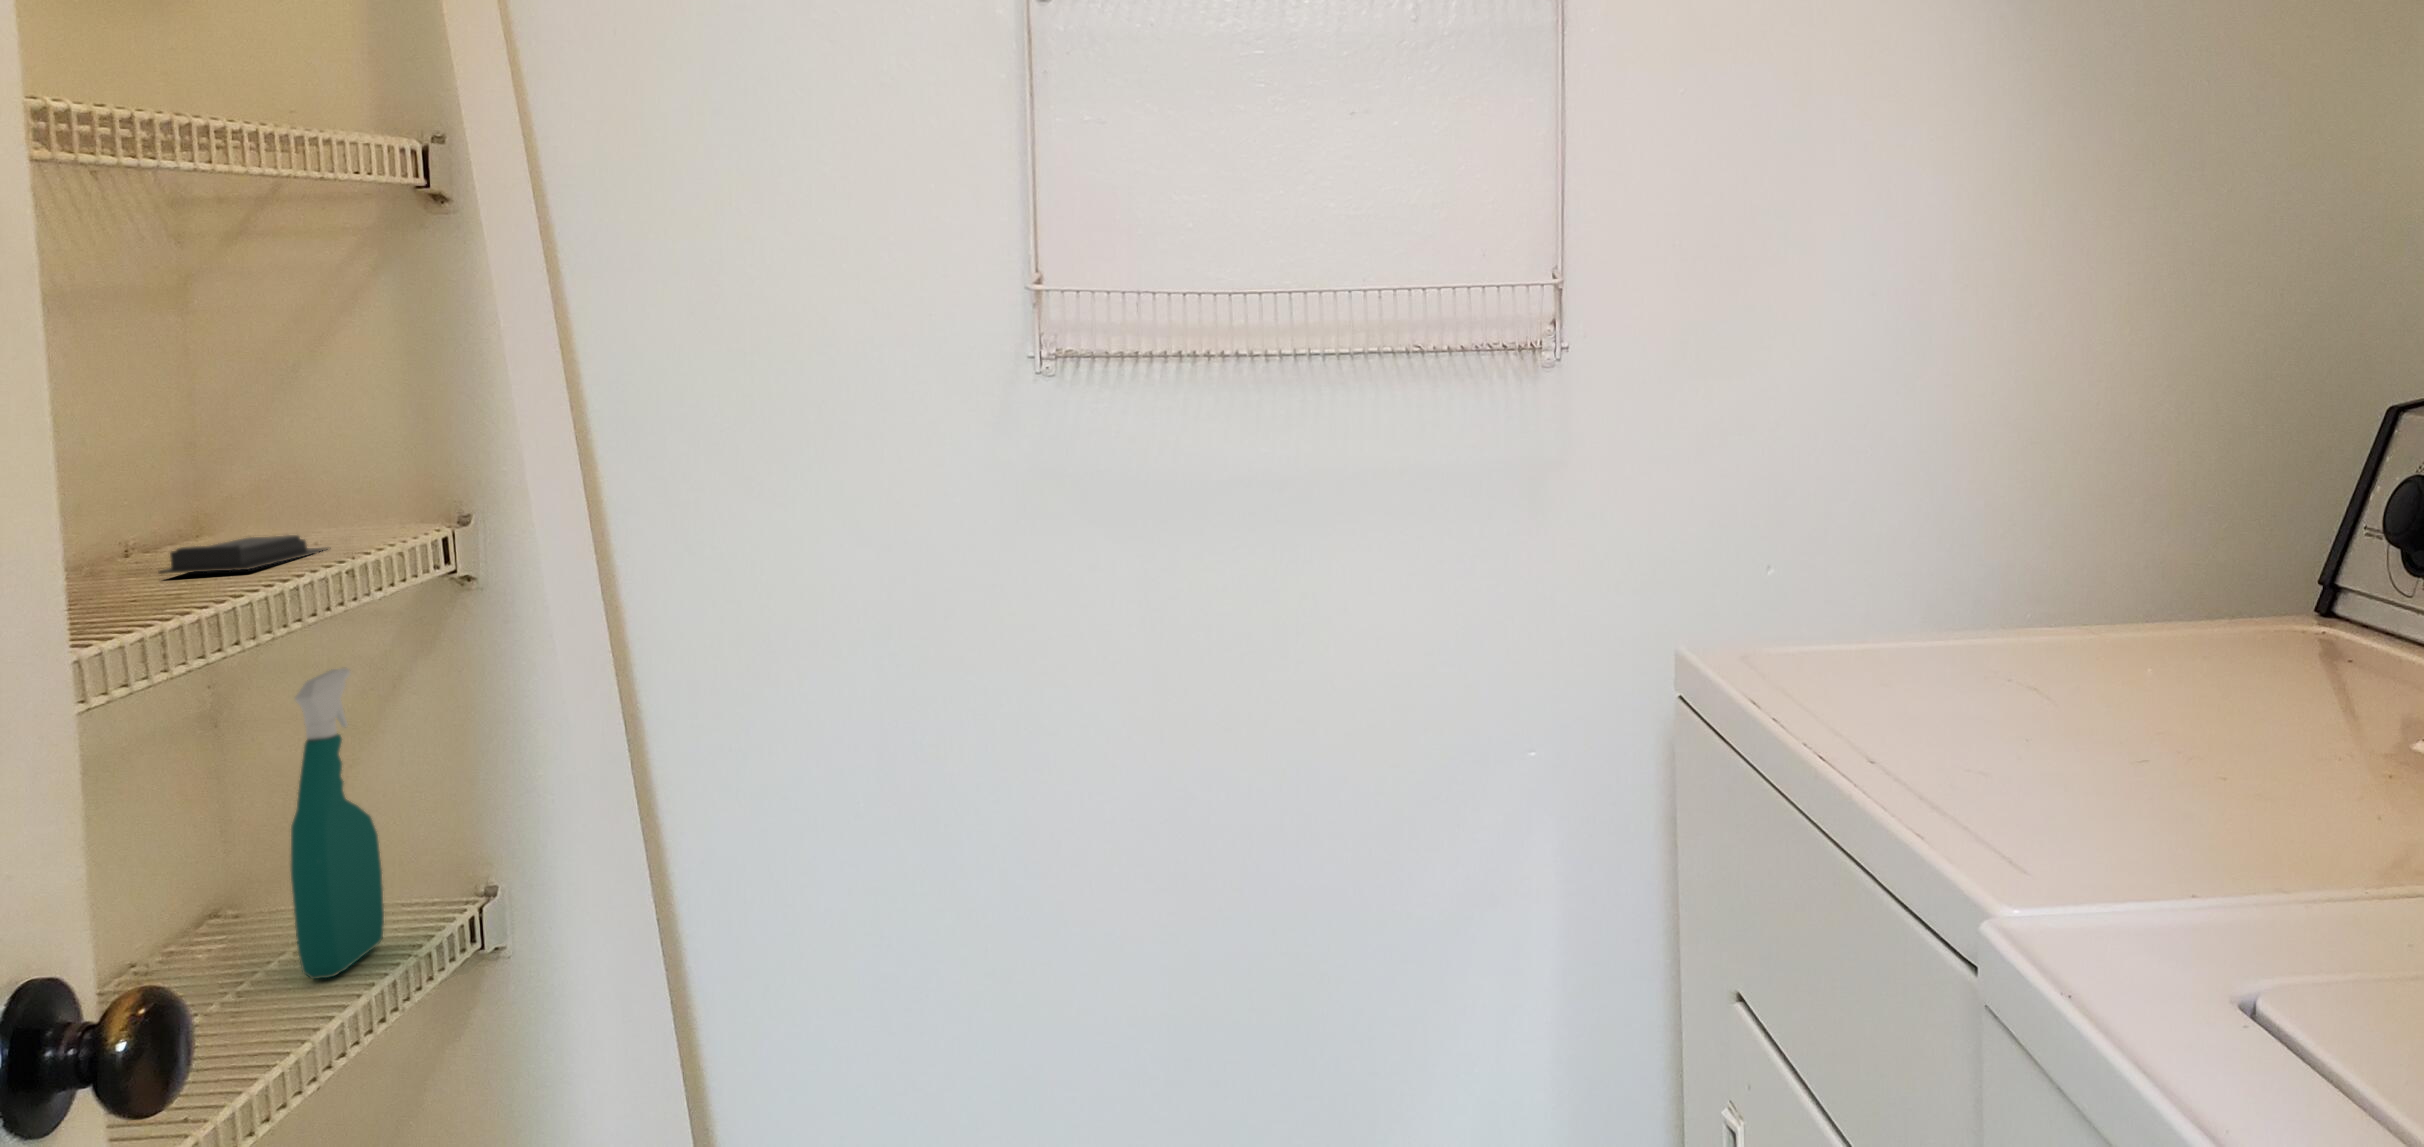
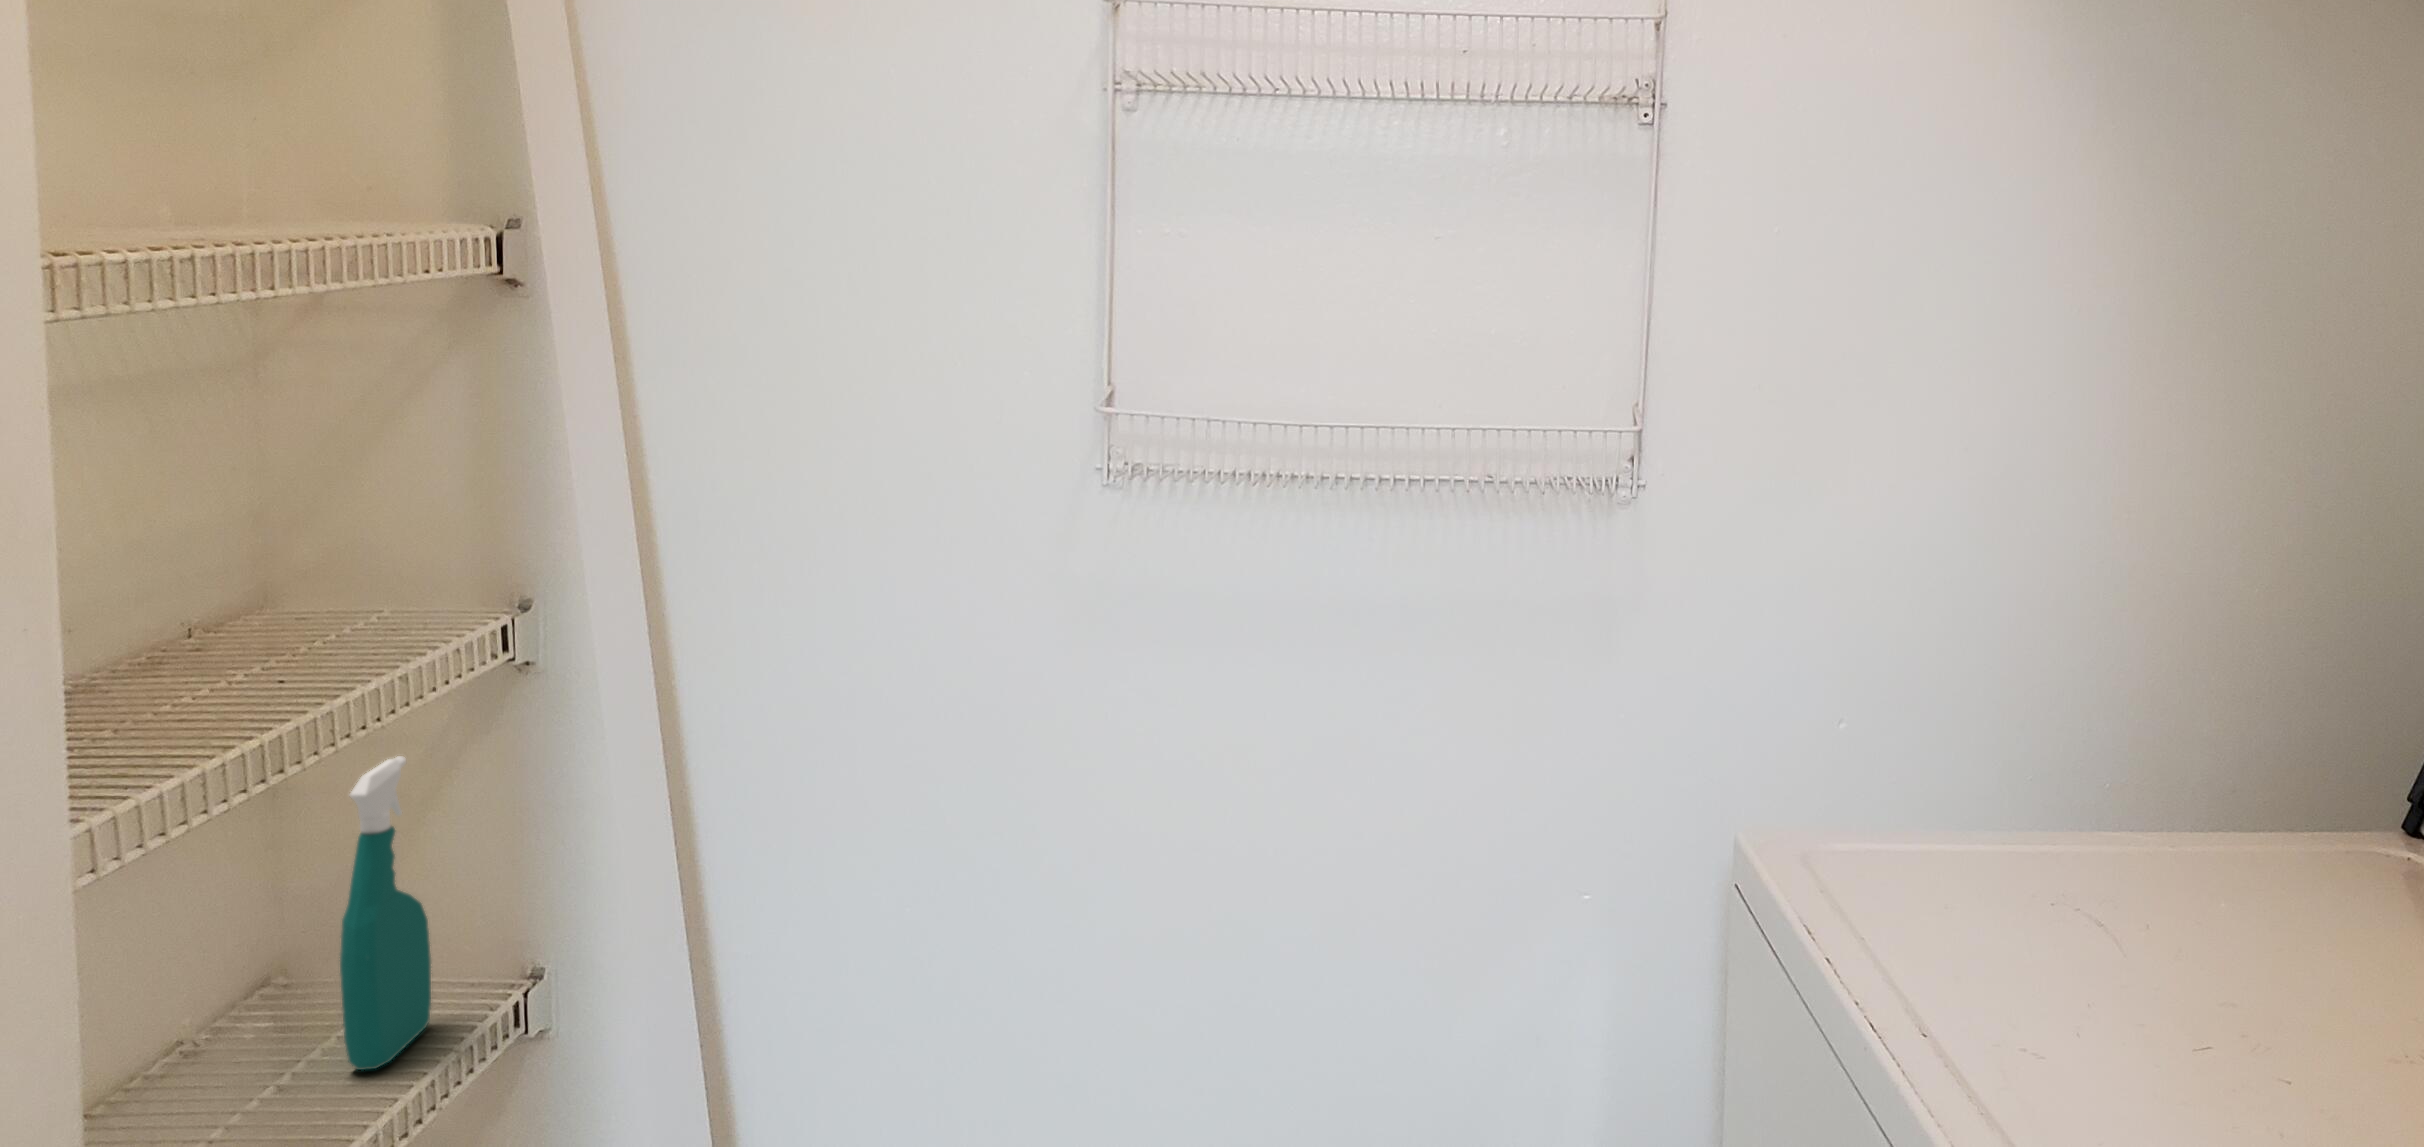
soap bar: present [159,535,328,574] -> none [219,623,391,671]

